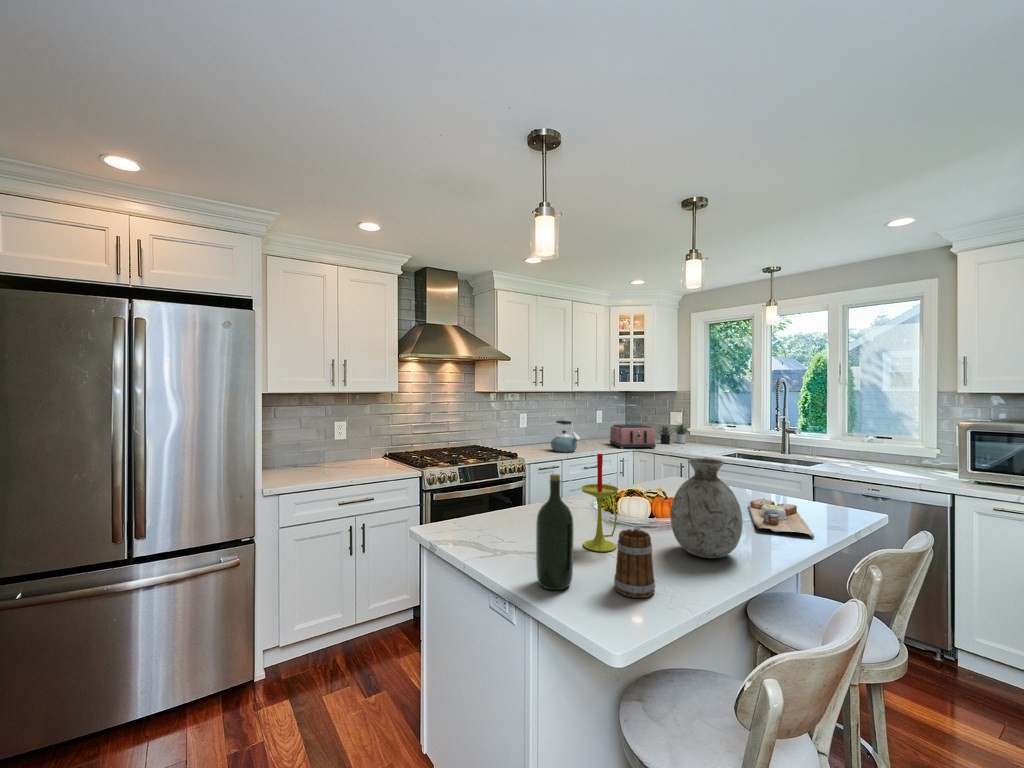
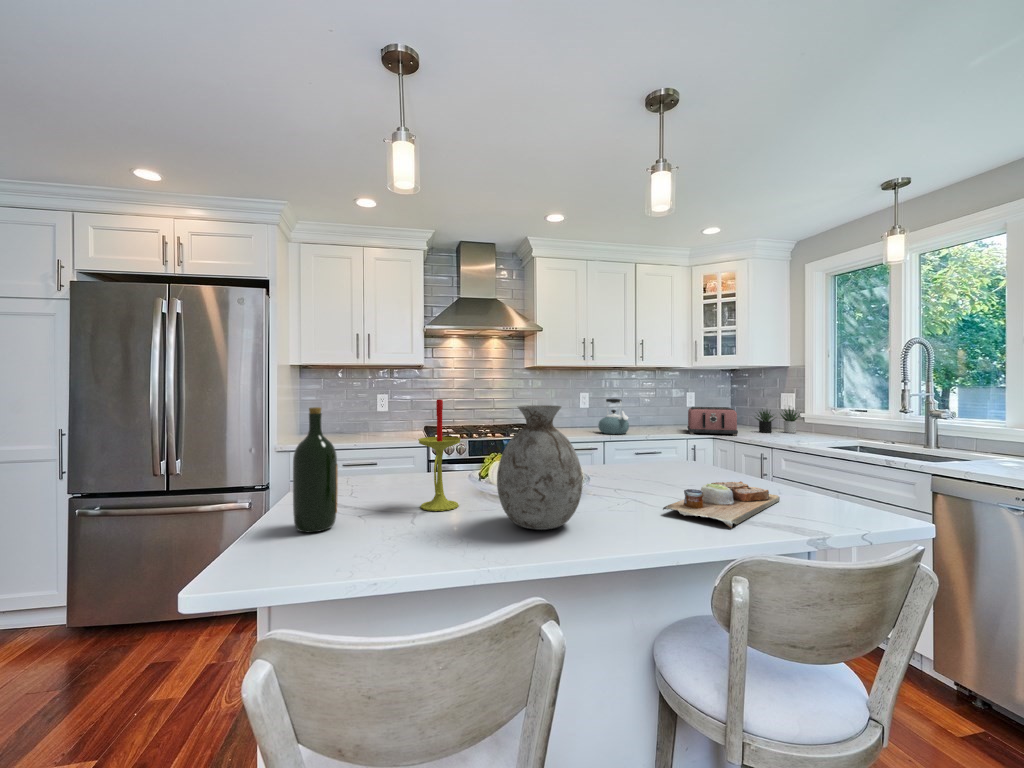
mug: present [614,526,655,598] -> none [350,472,414,550]

